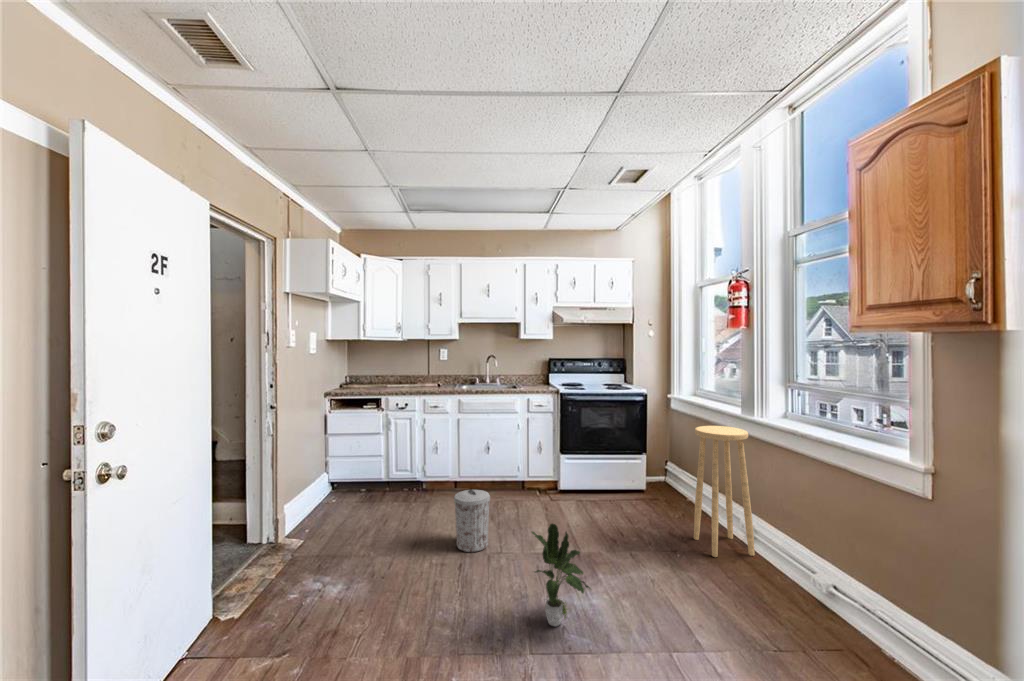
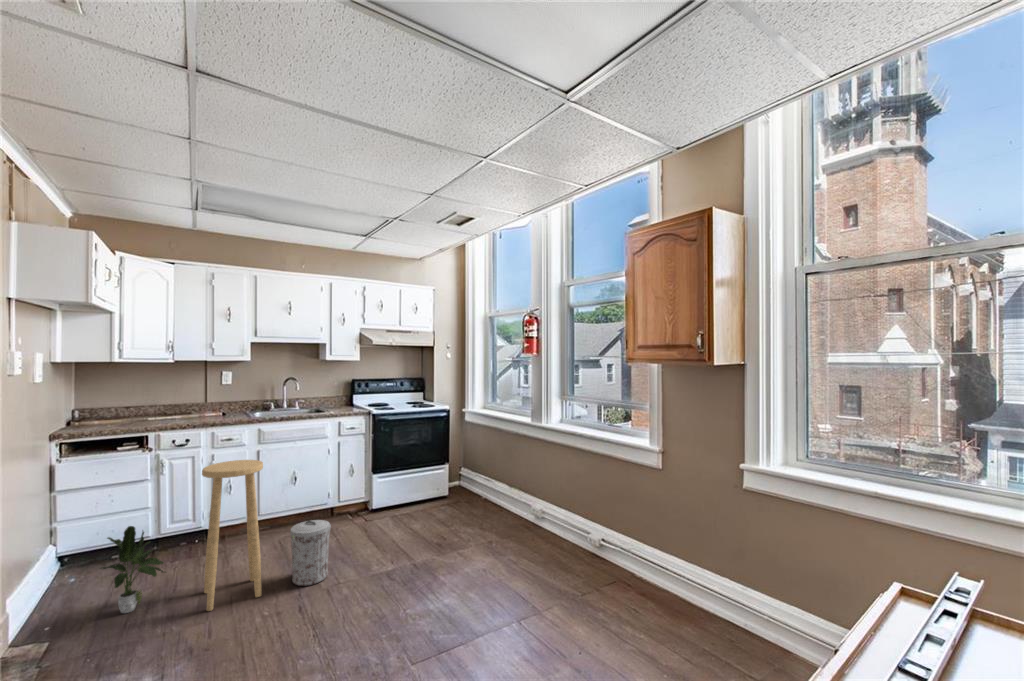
stool: present [694,426,755,557] -> present [202,460,263,611]
potted plant: present [532,524,590,626] -> present [101,526,166,613]

